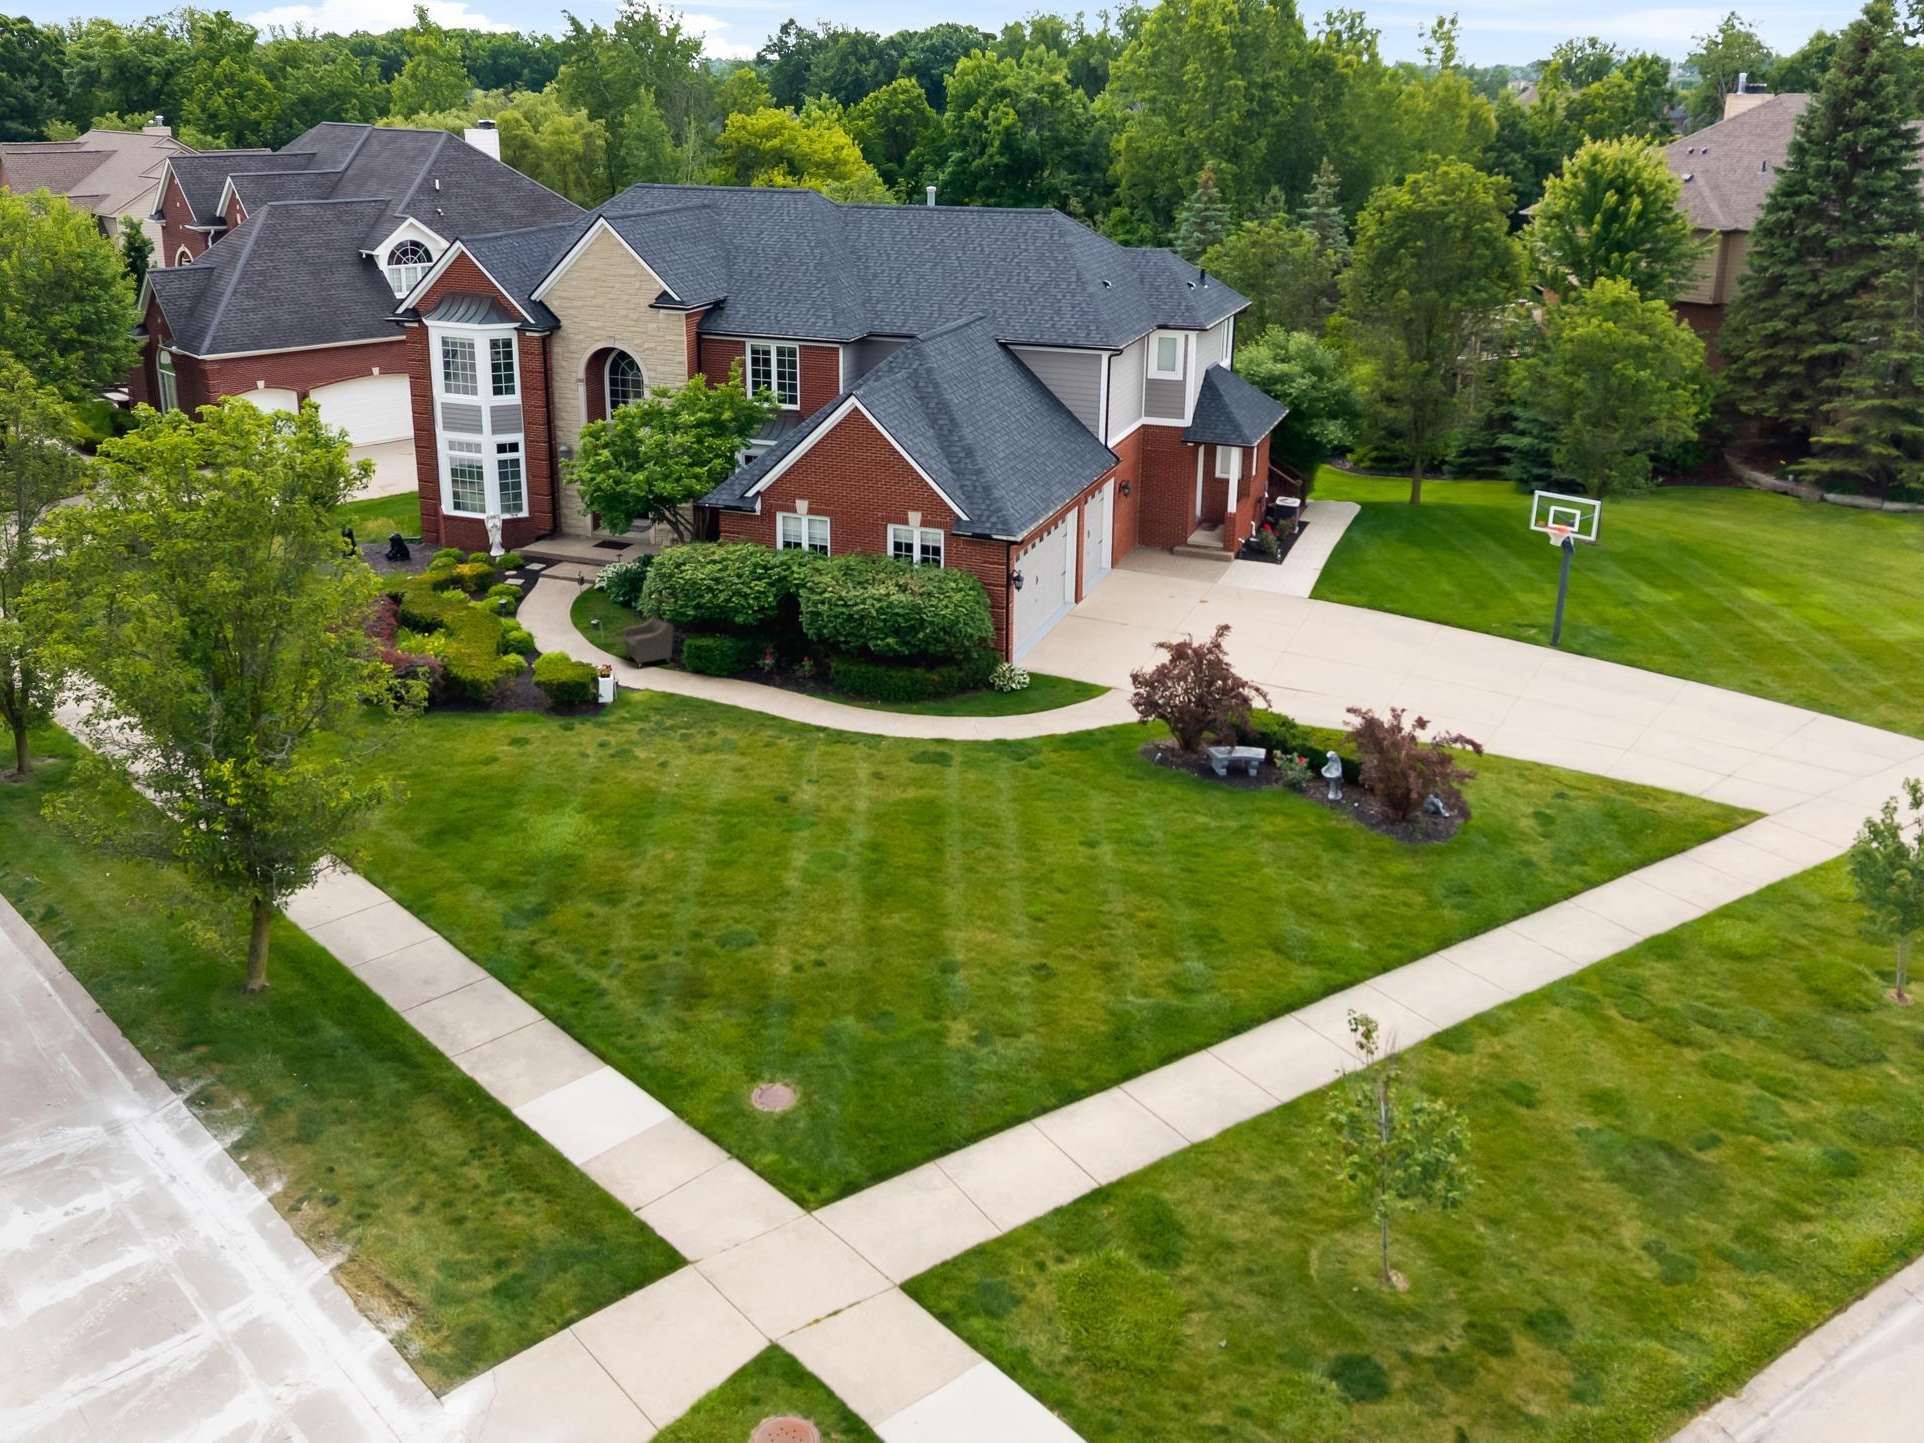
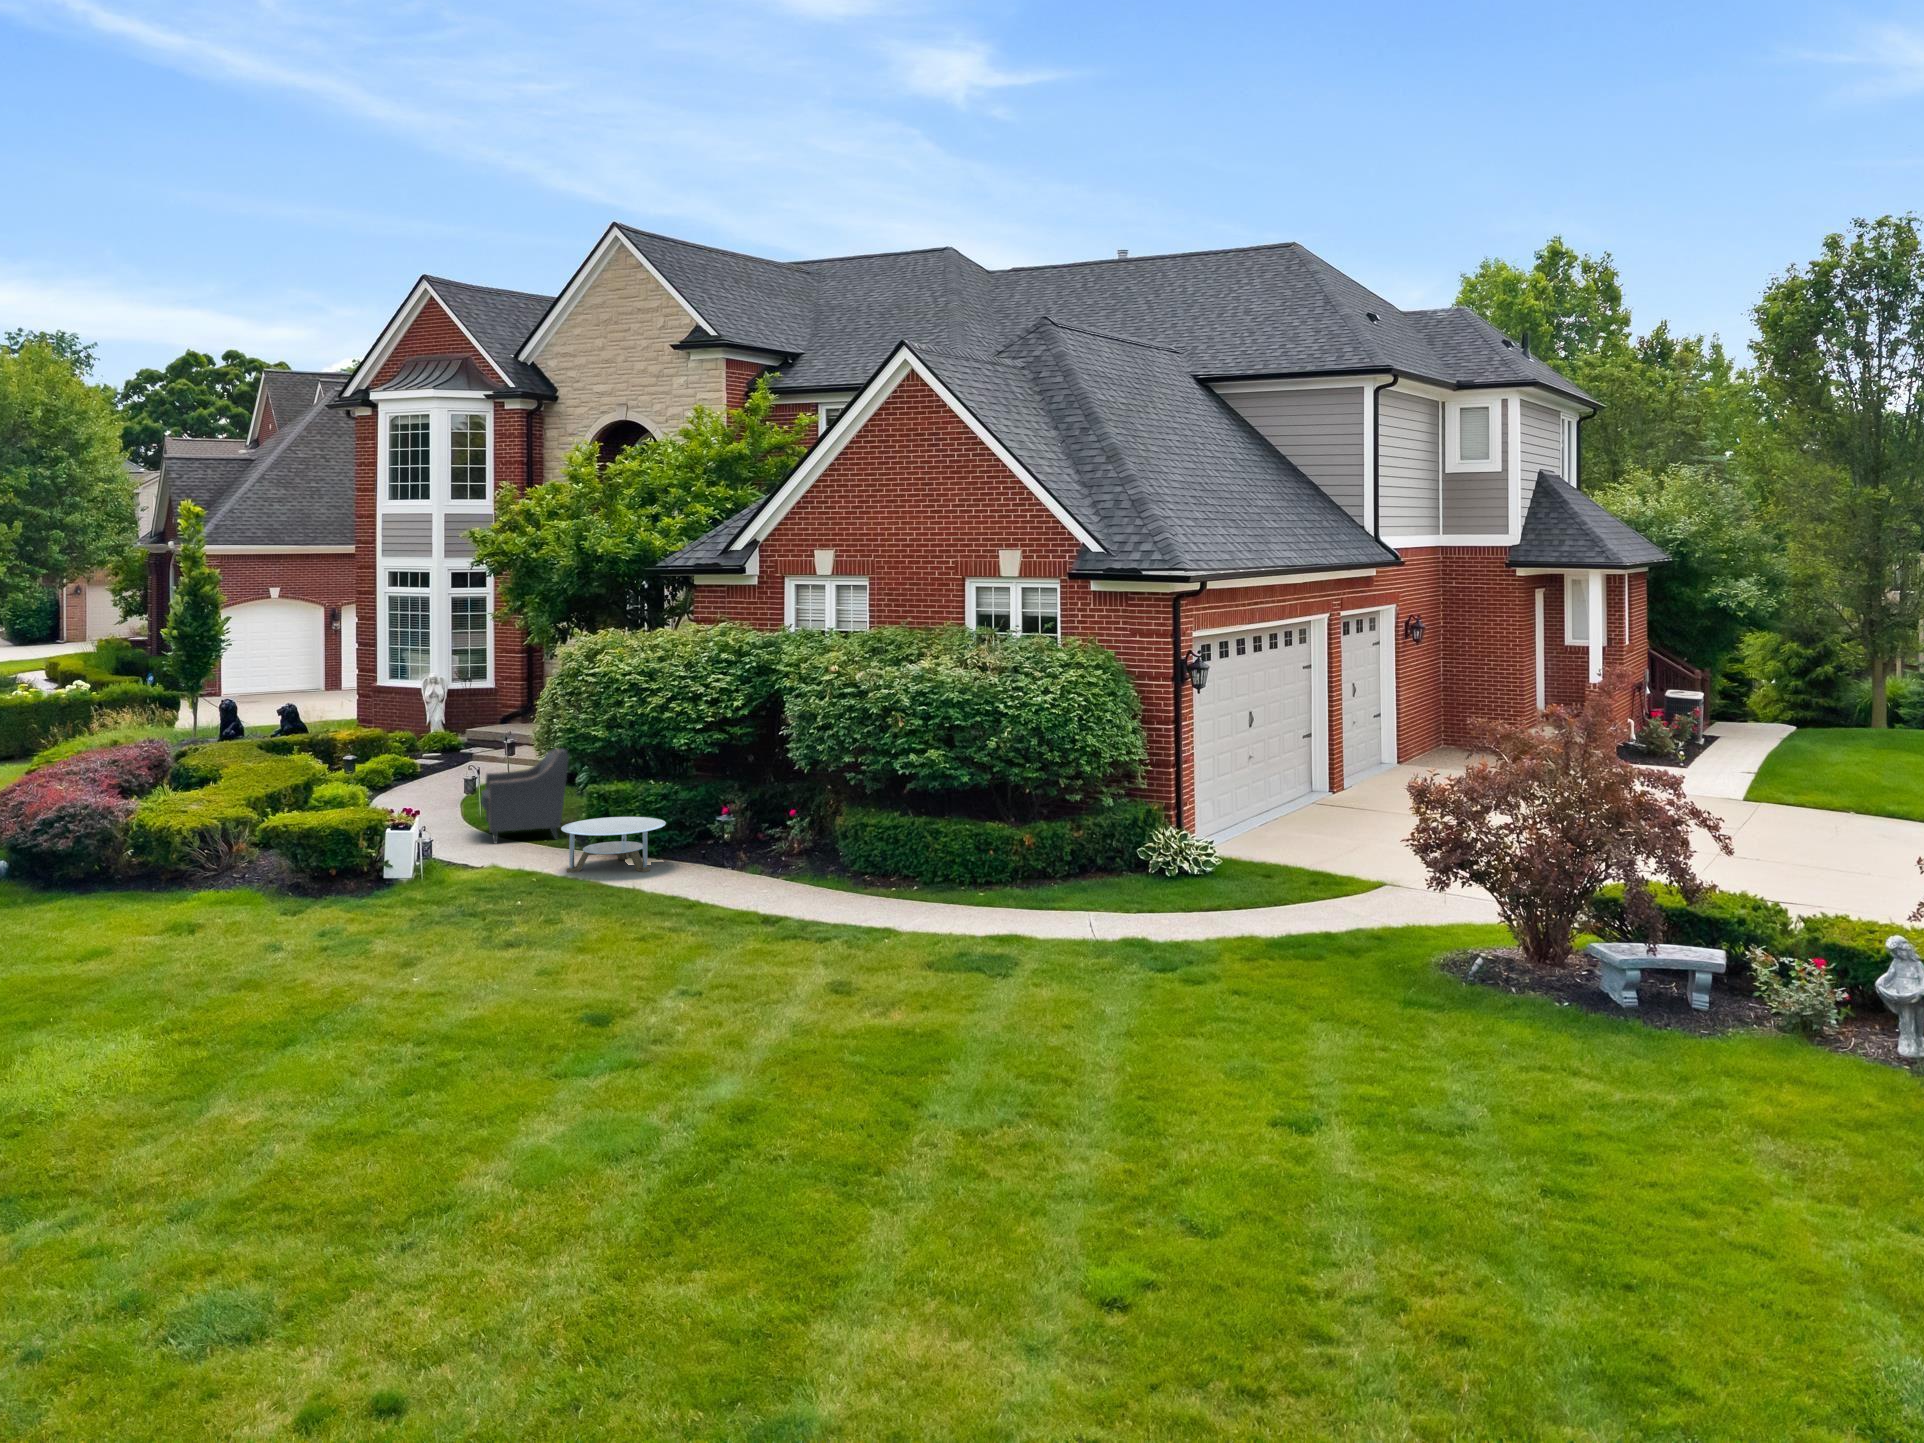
round table: none [694,659,746,693] -> present [561,817,666,872]

